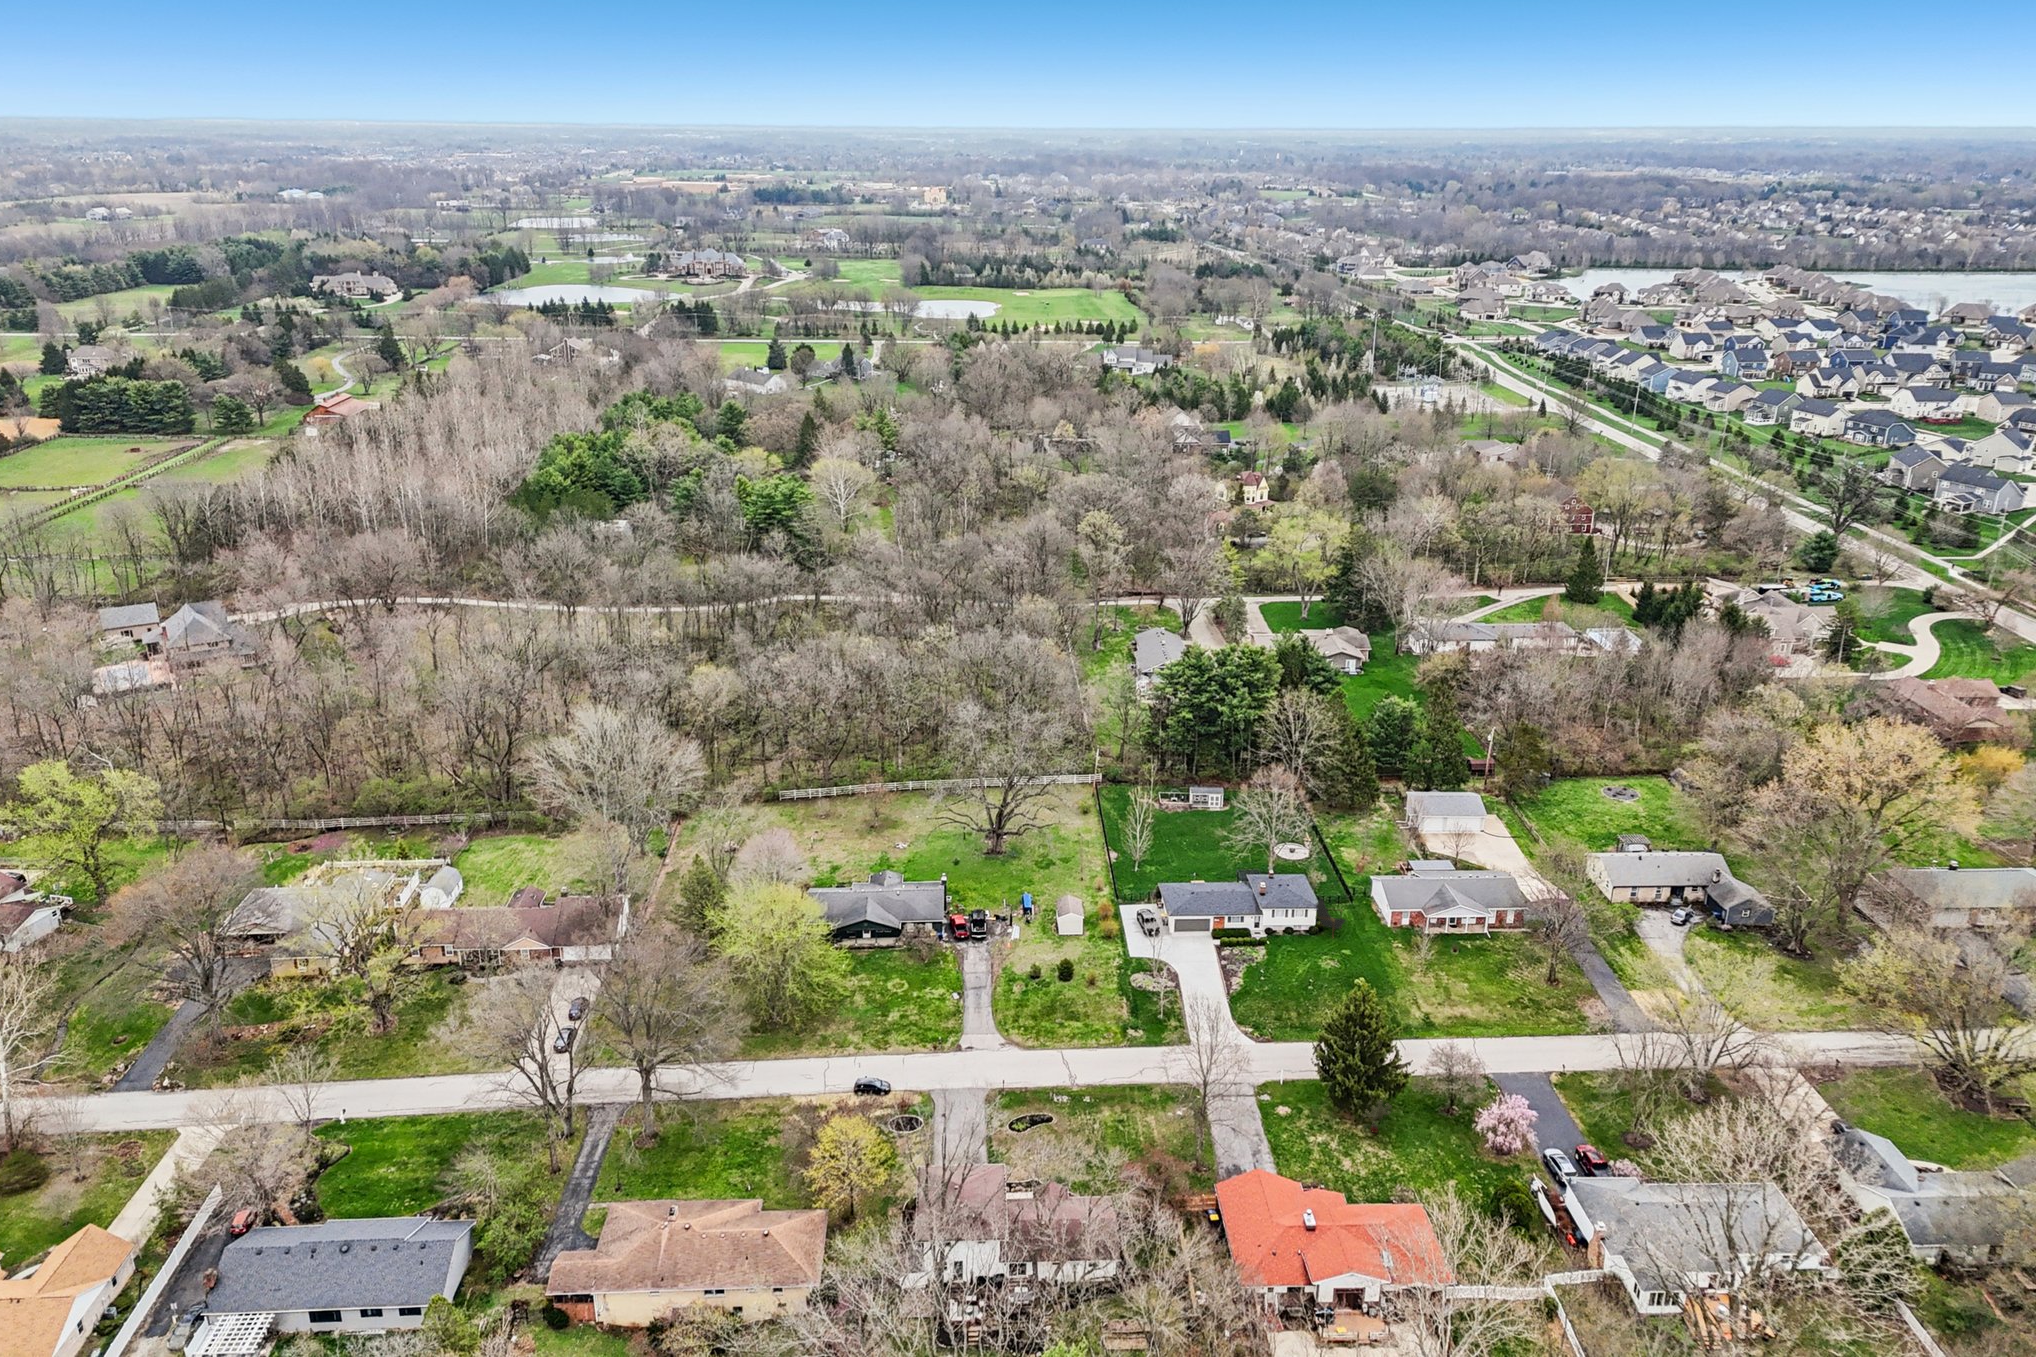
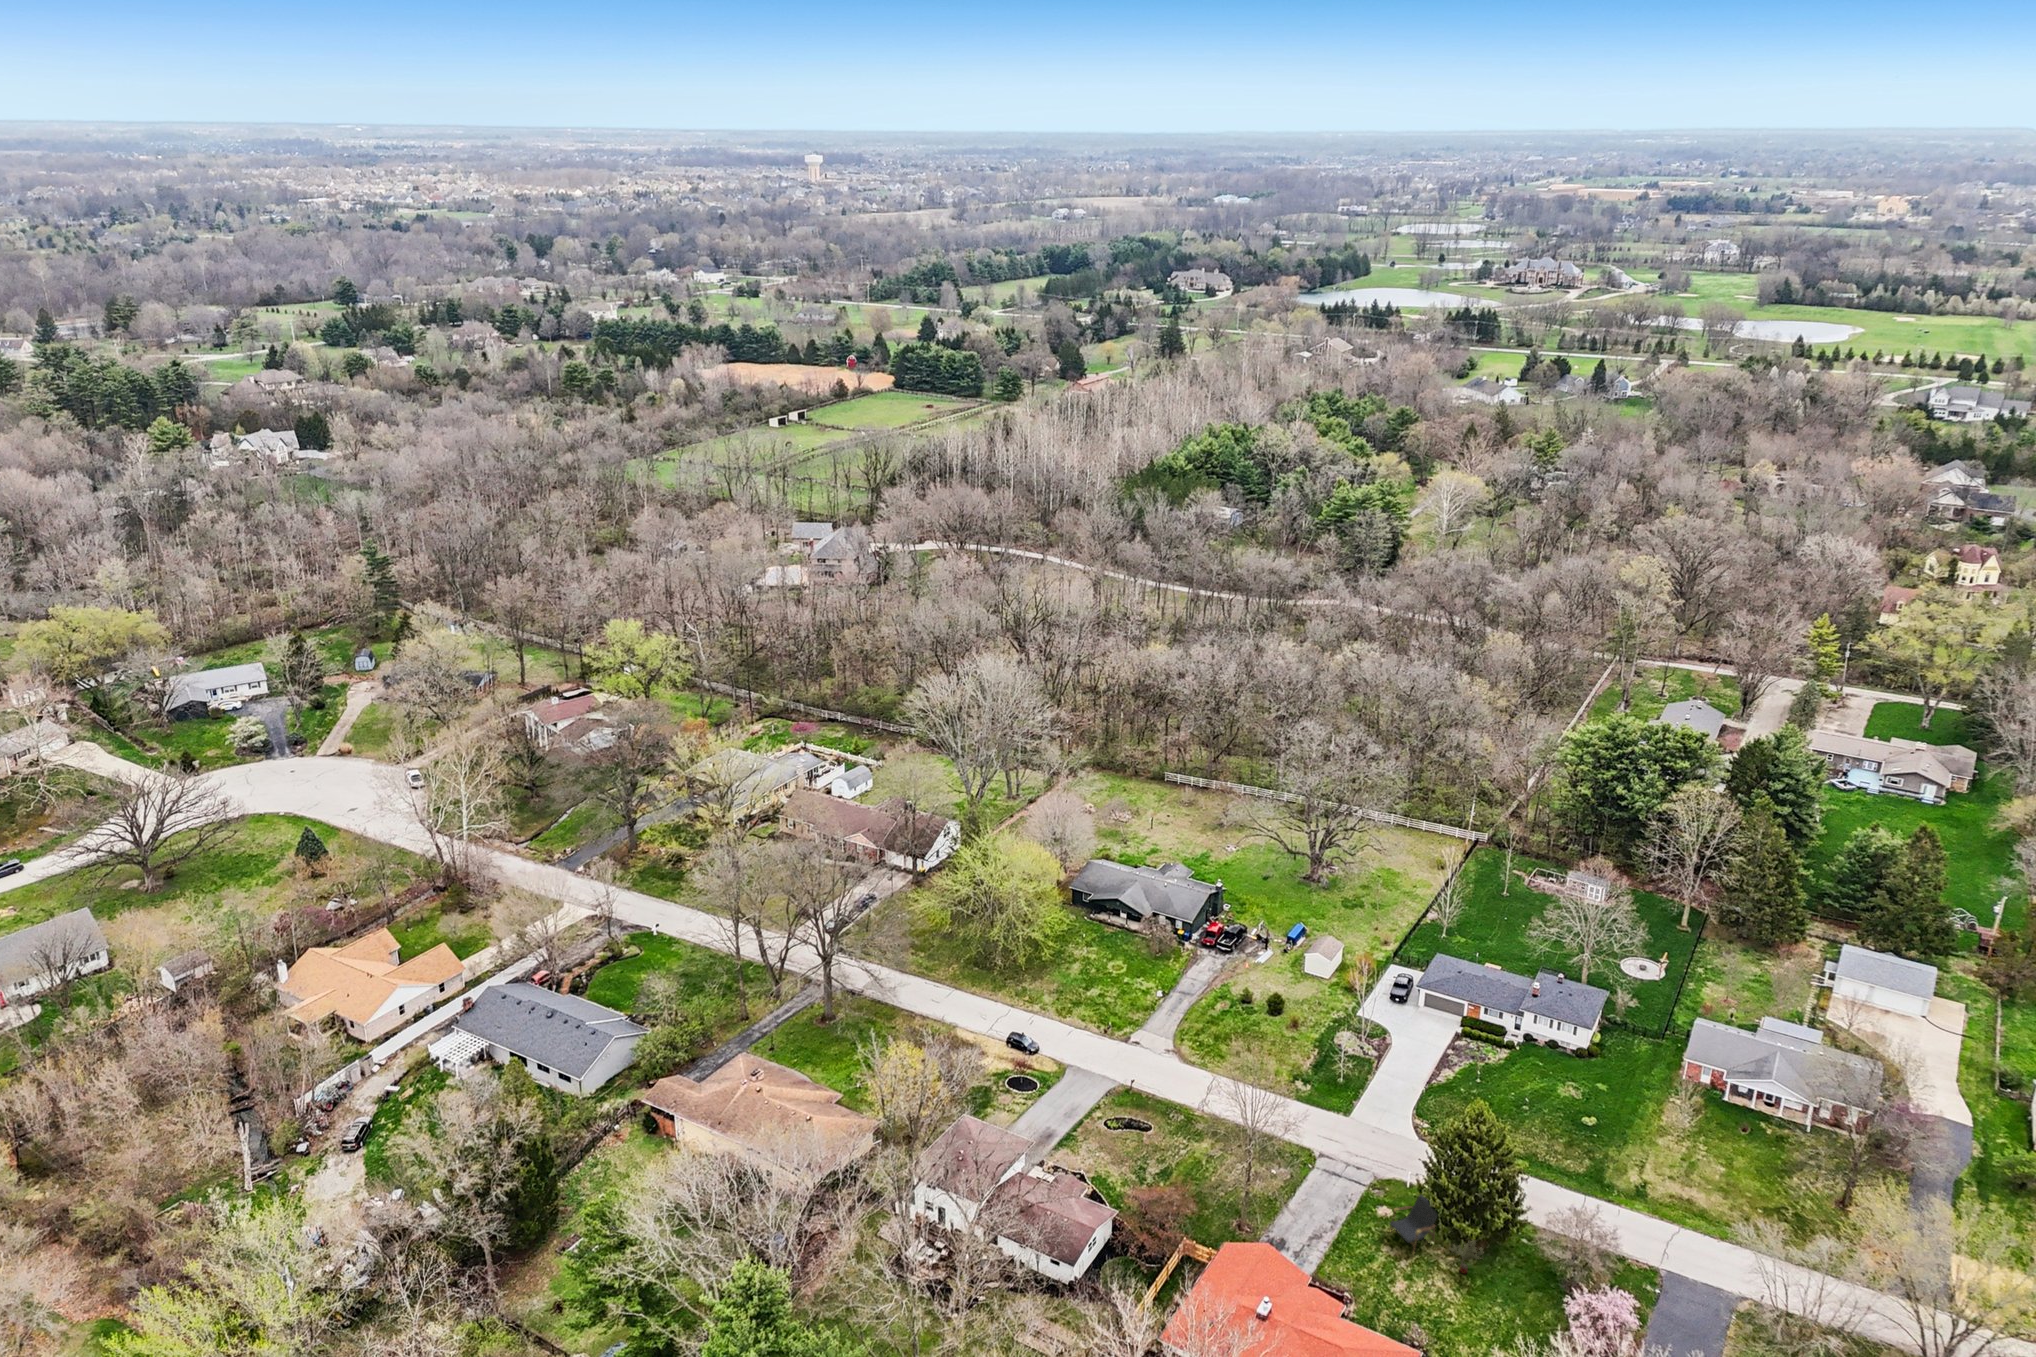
lounge chair: present [1316,899,1345,935] -> present [1390,1195,1437,1253]

